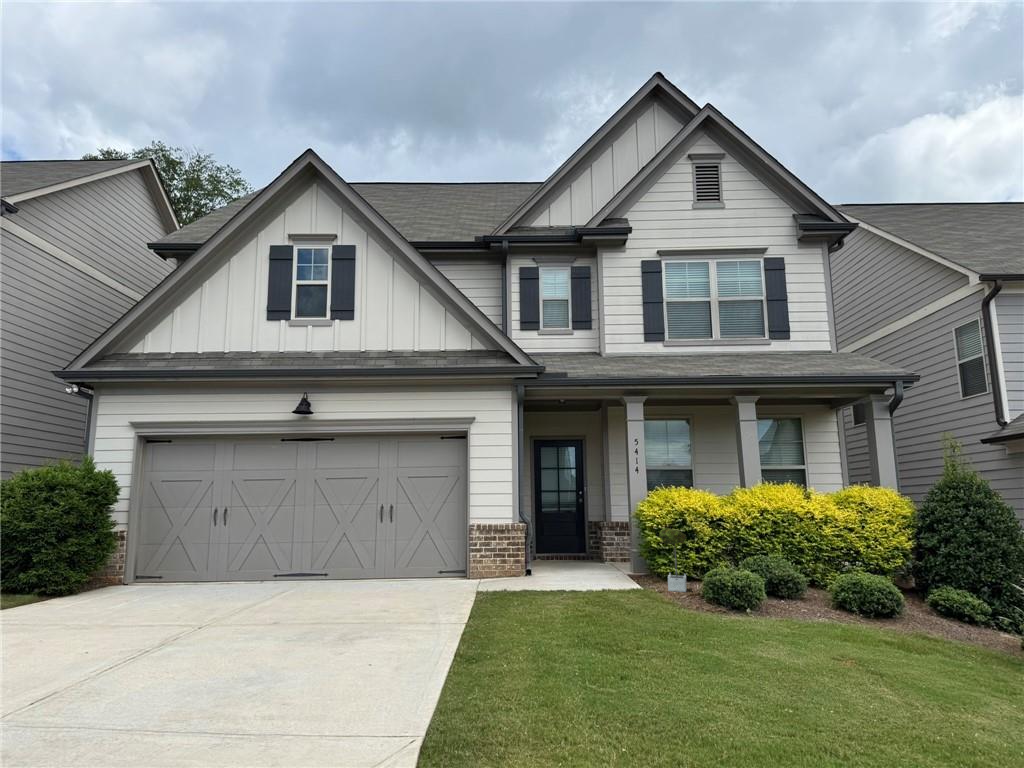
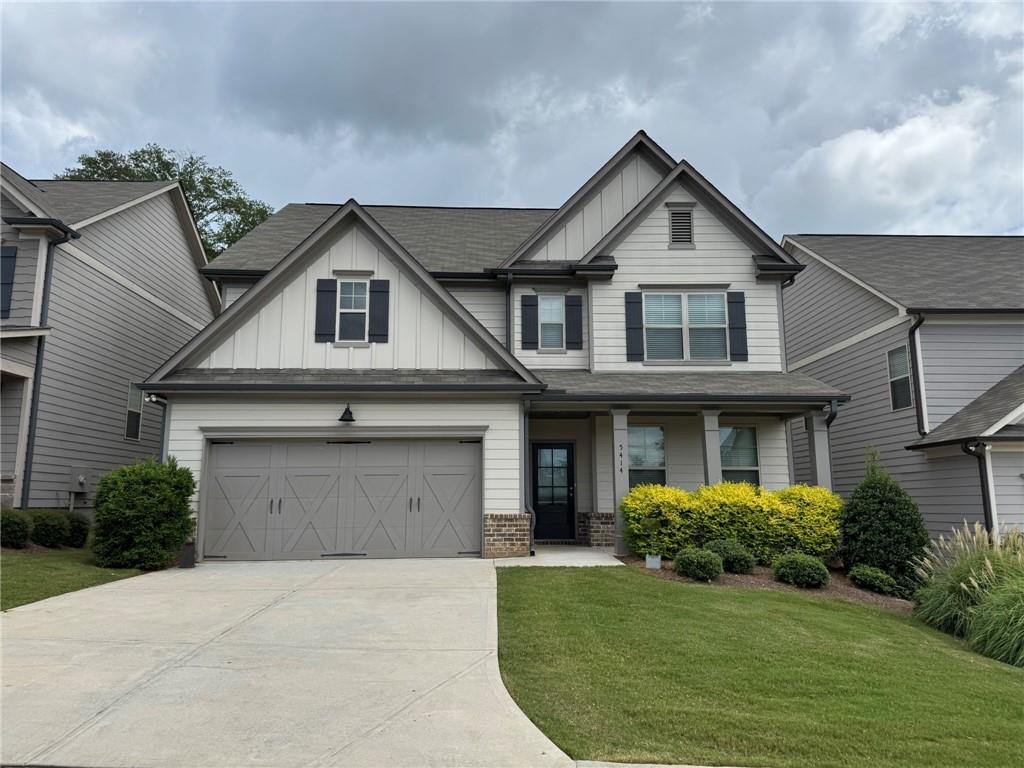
watering can: none [83,553,116,592] -> present [173,537,198,568]

